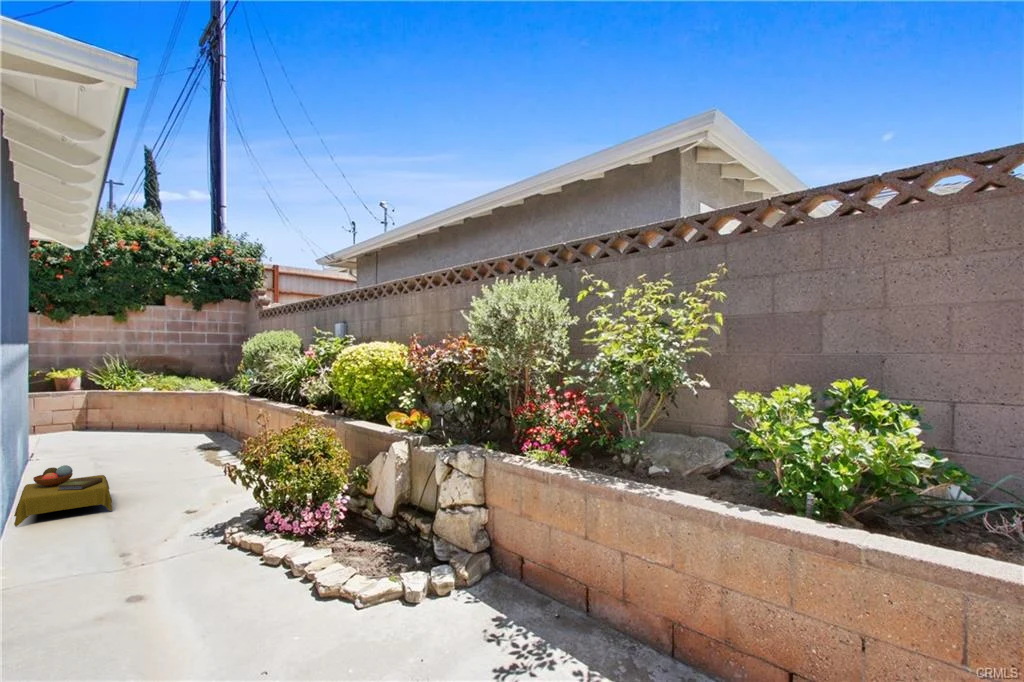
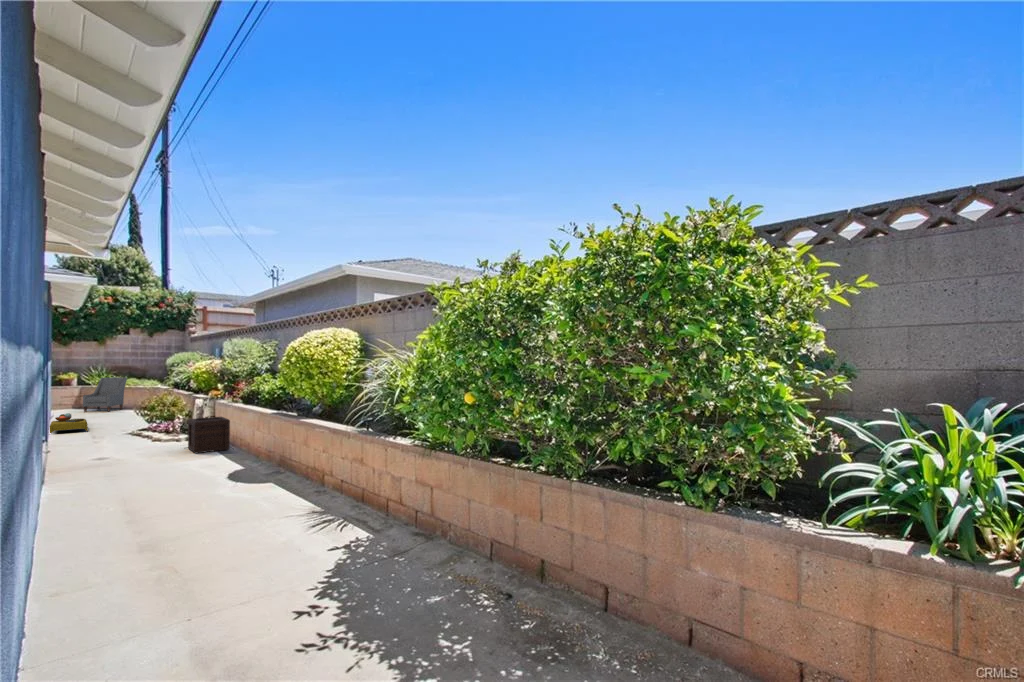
chair: none [92,376,168,440] -> present [83,377,127,412]
wooden crate: none [451,504,590,664] -> present [188,417,230,453]

